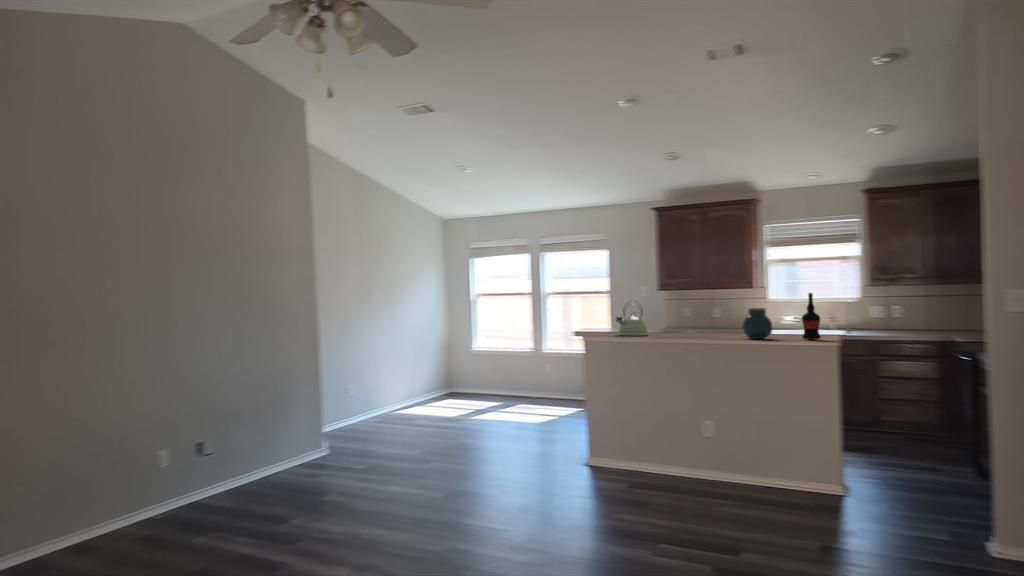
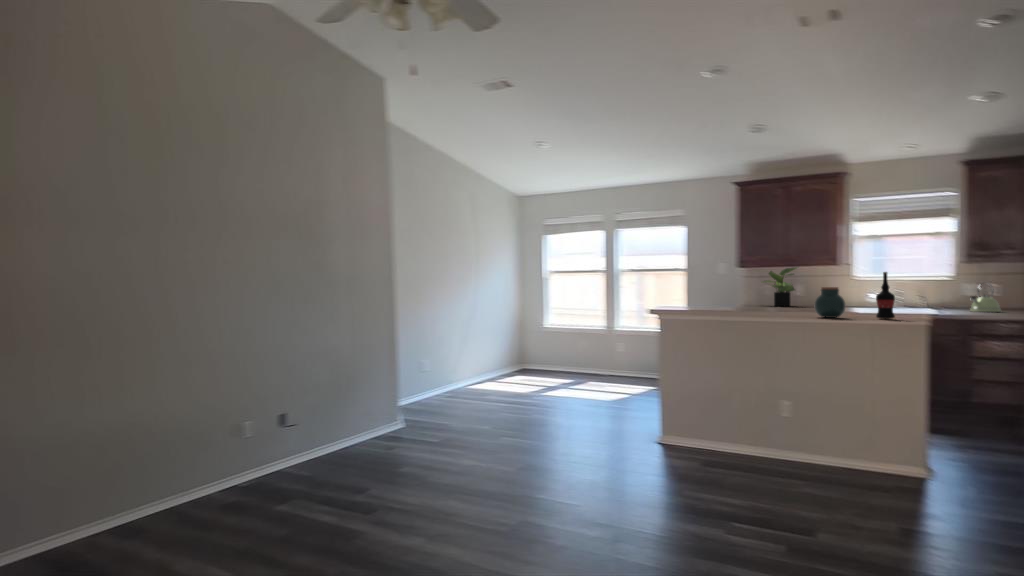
potted plant: none [678,289,717,327] -> present [764,267,797,306]
kettle: present [616,301,648,336] -> present [970,284,1001,312]

